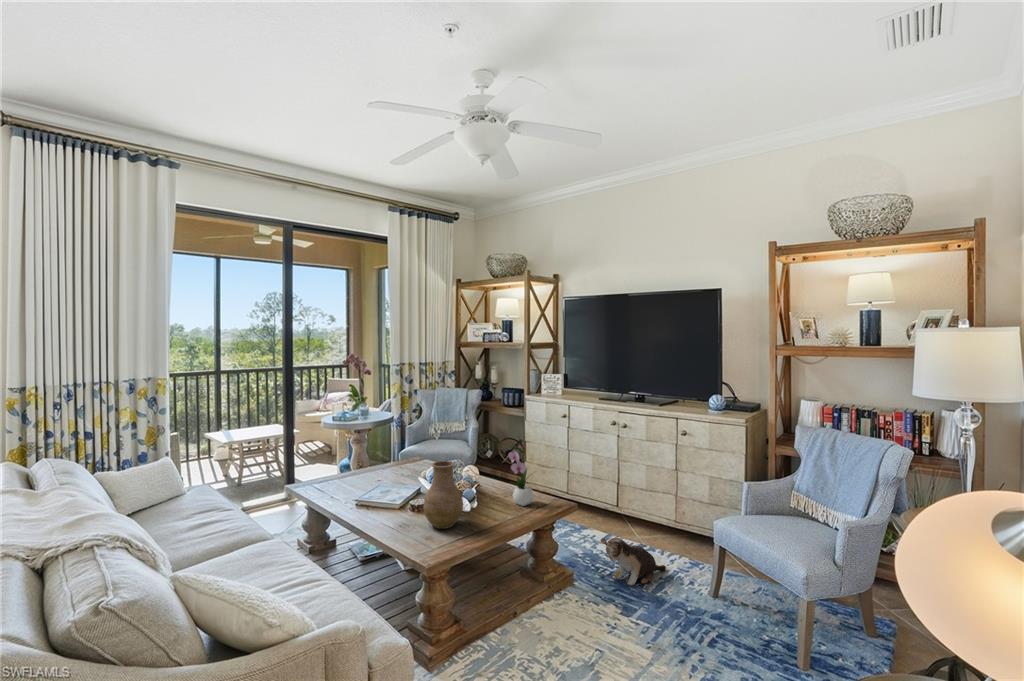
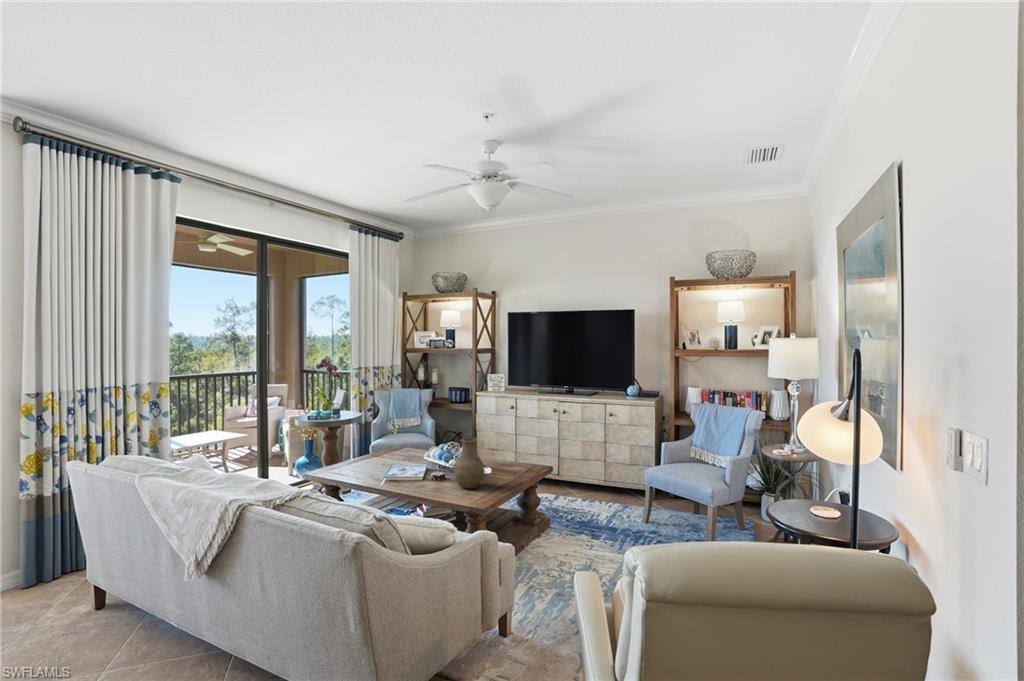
flower arrangement: present [508,441,534,506] -> none [504,423,524,472]
plush toy: present [601,538,666,585] -> none [570,490,609,524]

